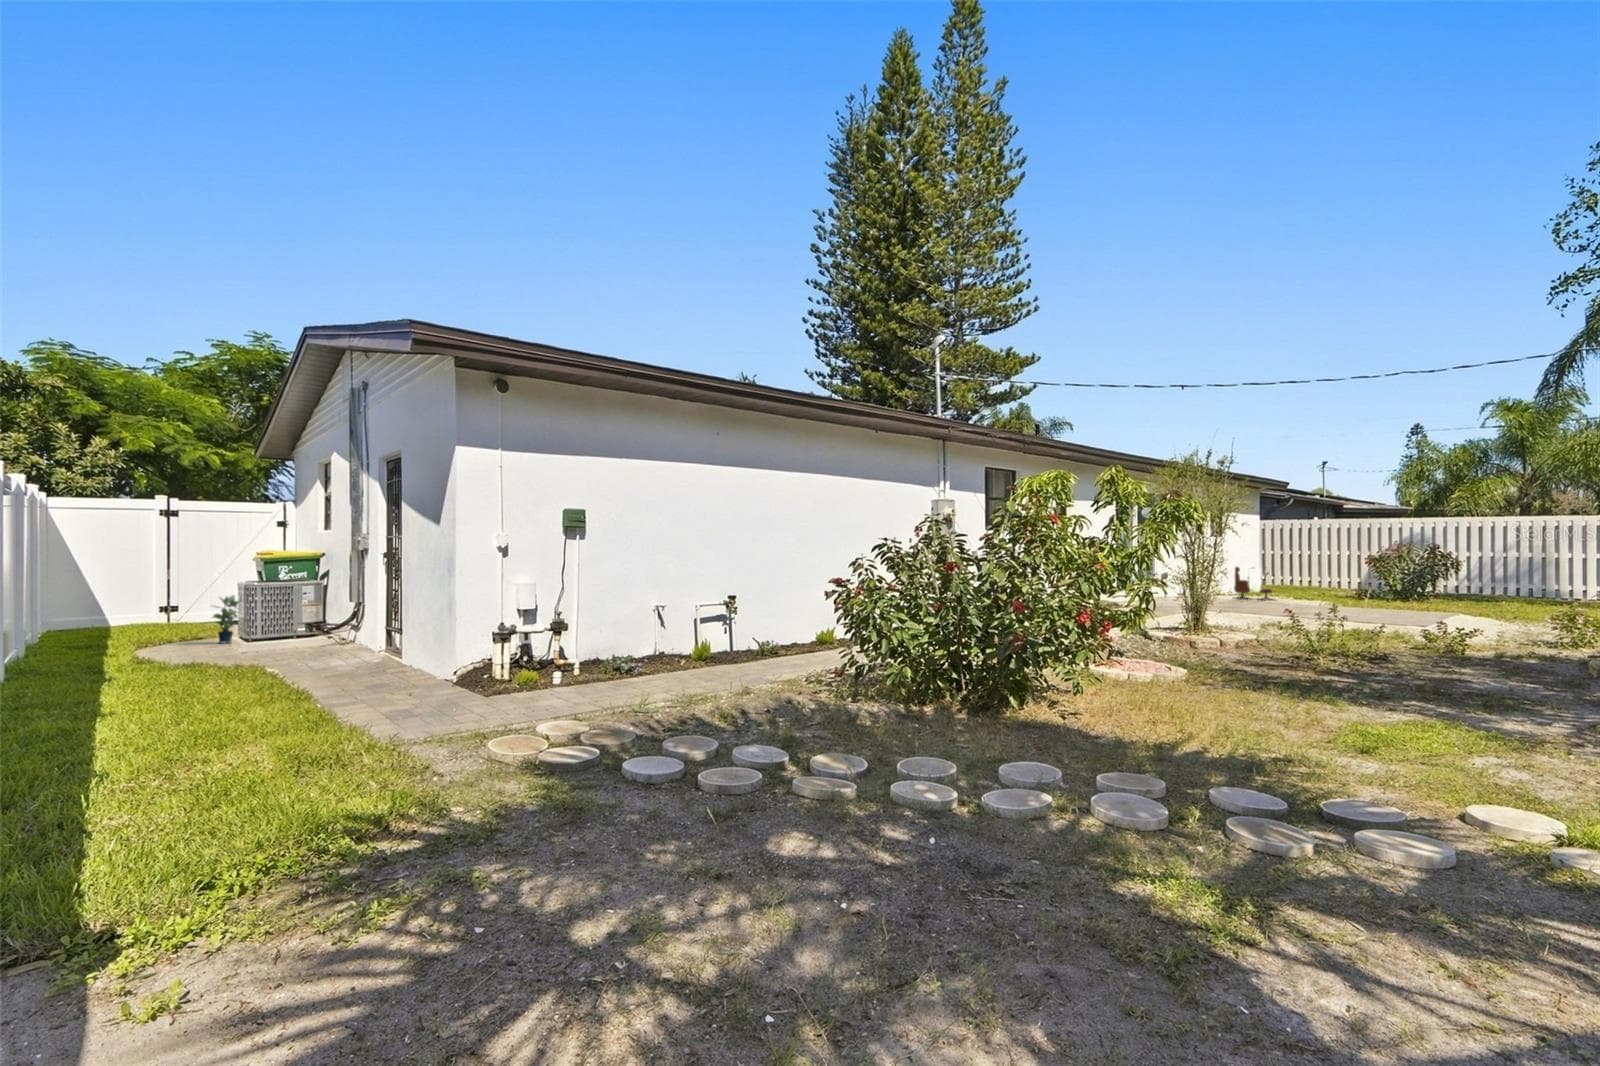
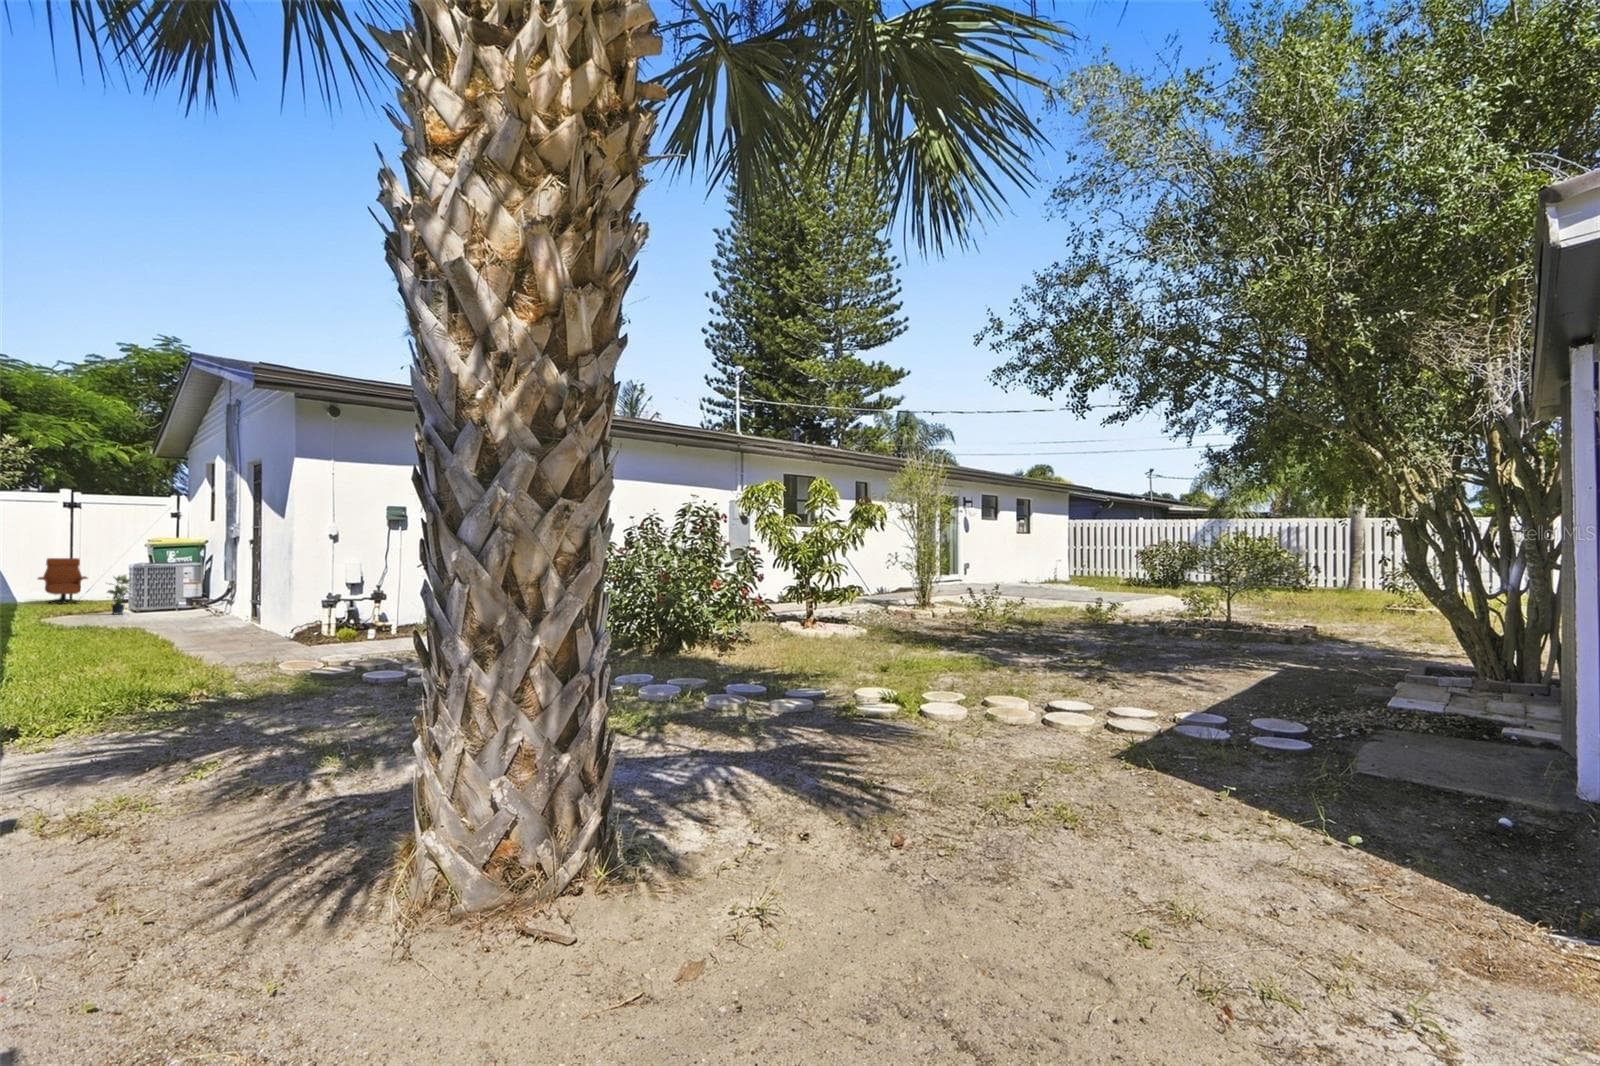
lounge chair: present [1234,567,1272,599] -> present [38,558,87,604]

